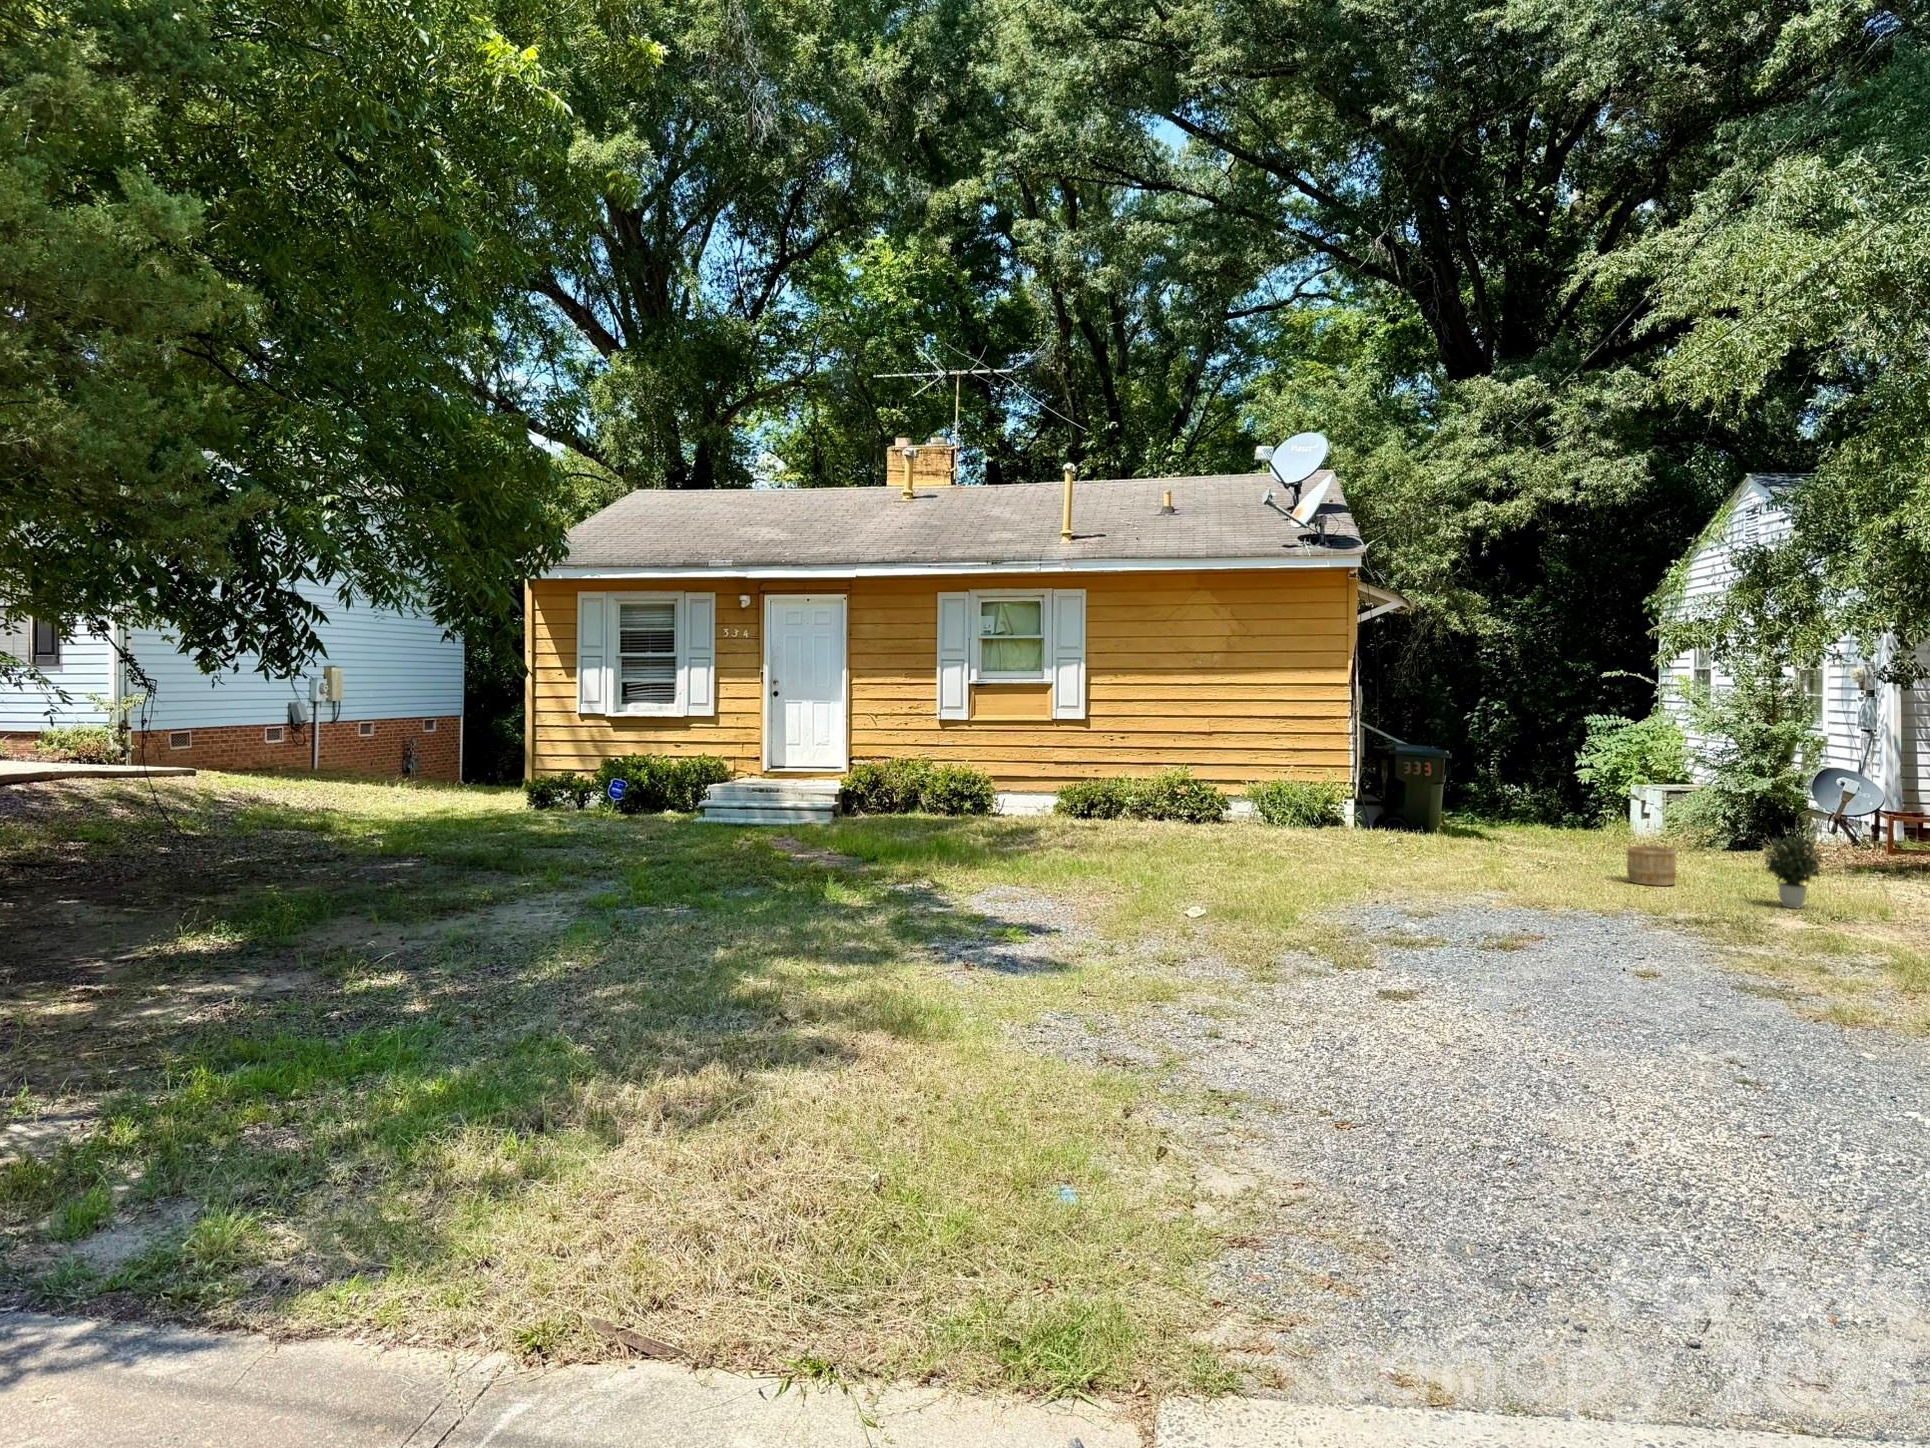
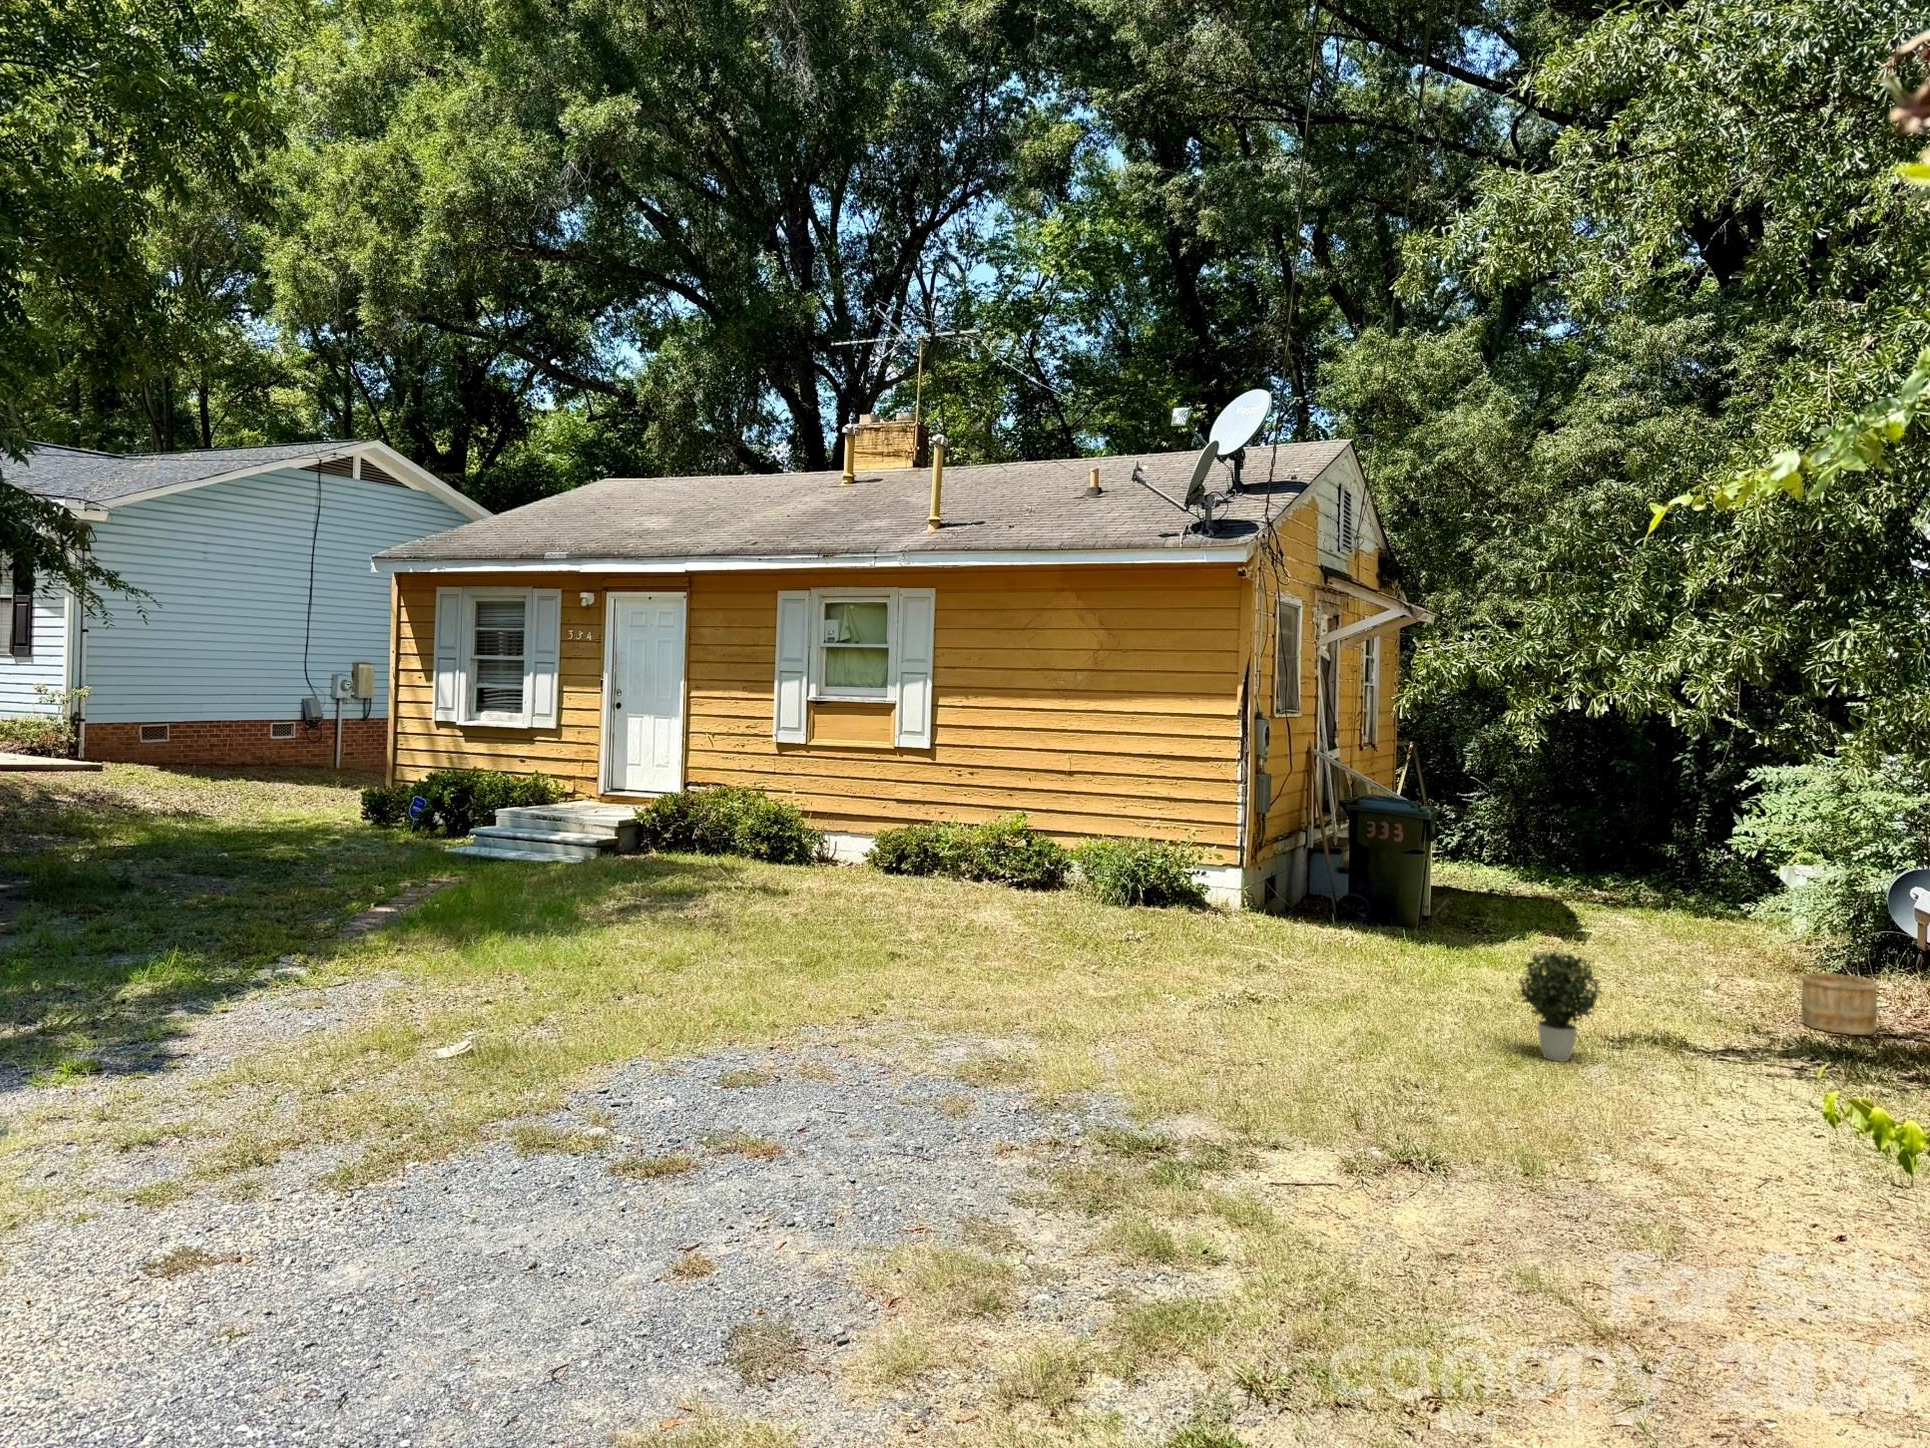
wooden bucket: present [1626,846,1677,886] -> present [1800,973,1879,1035]

